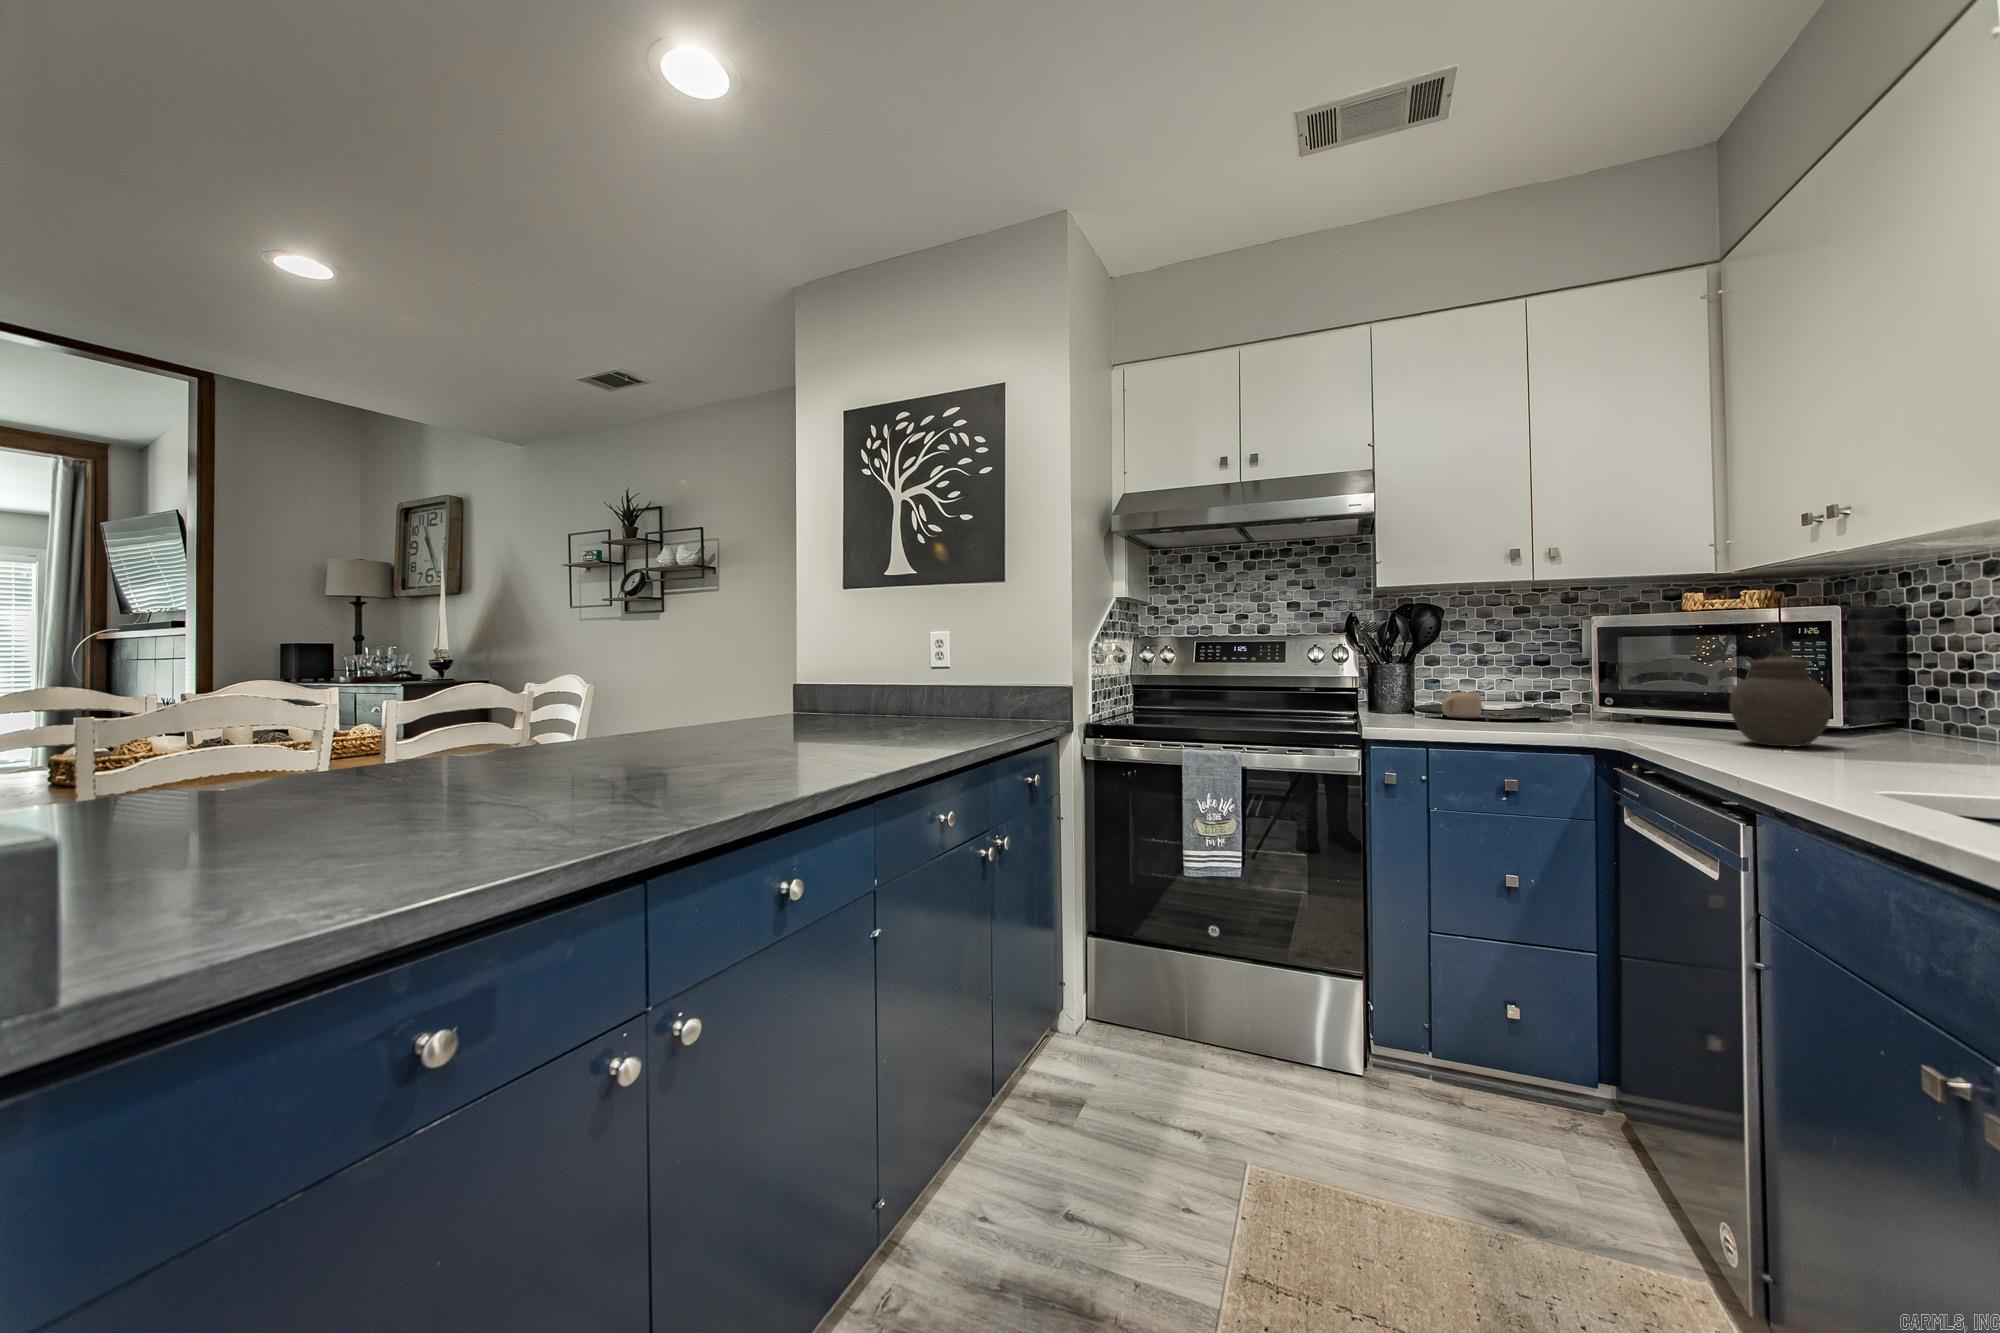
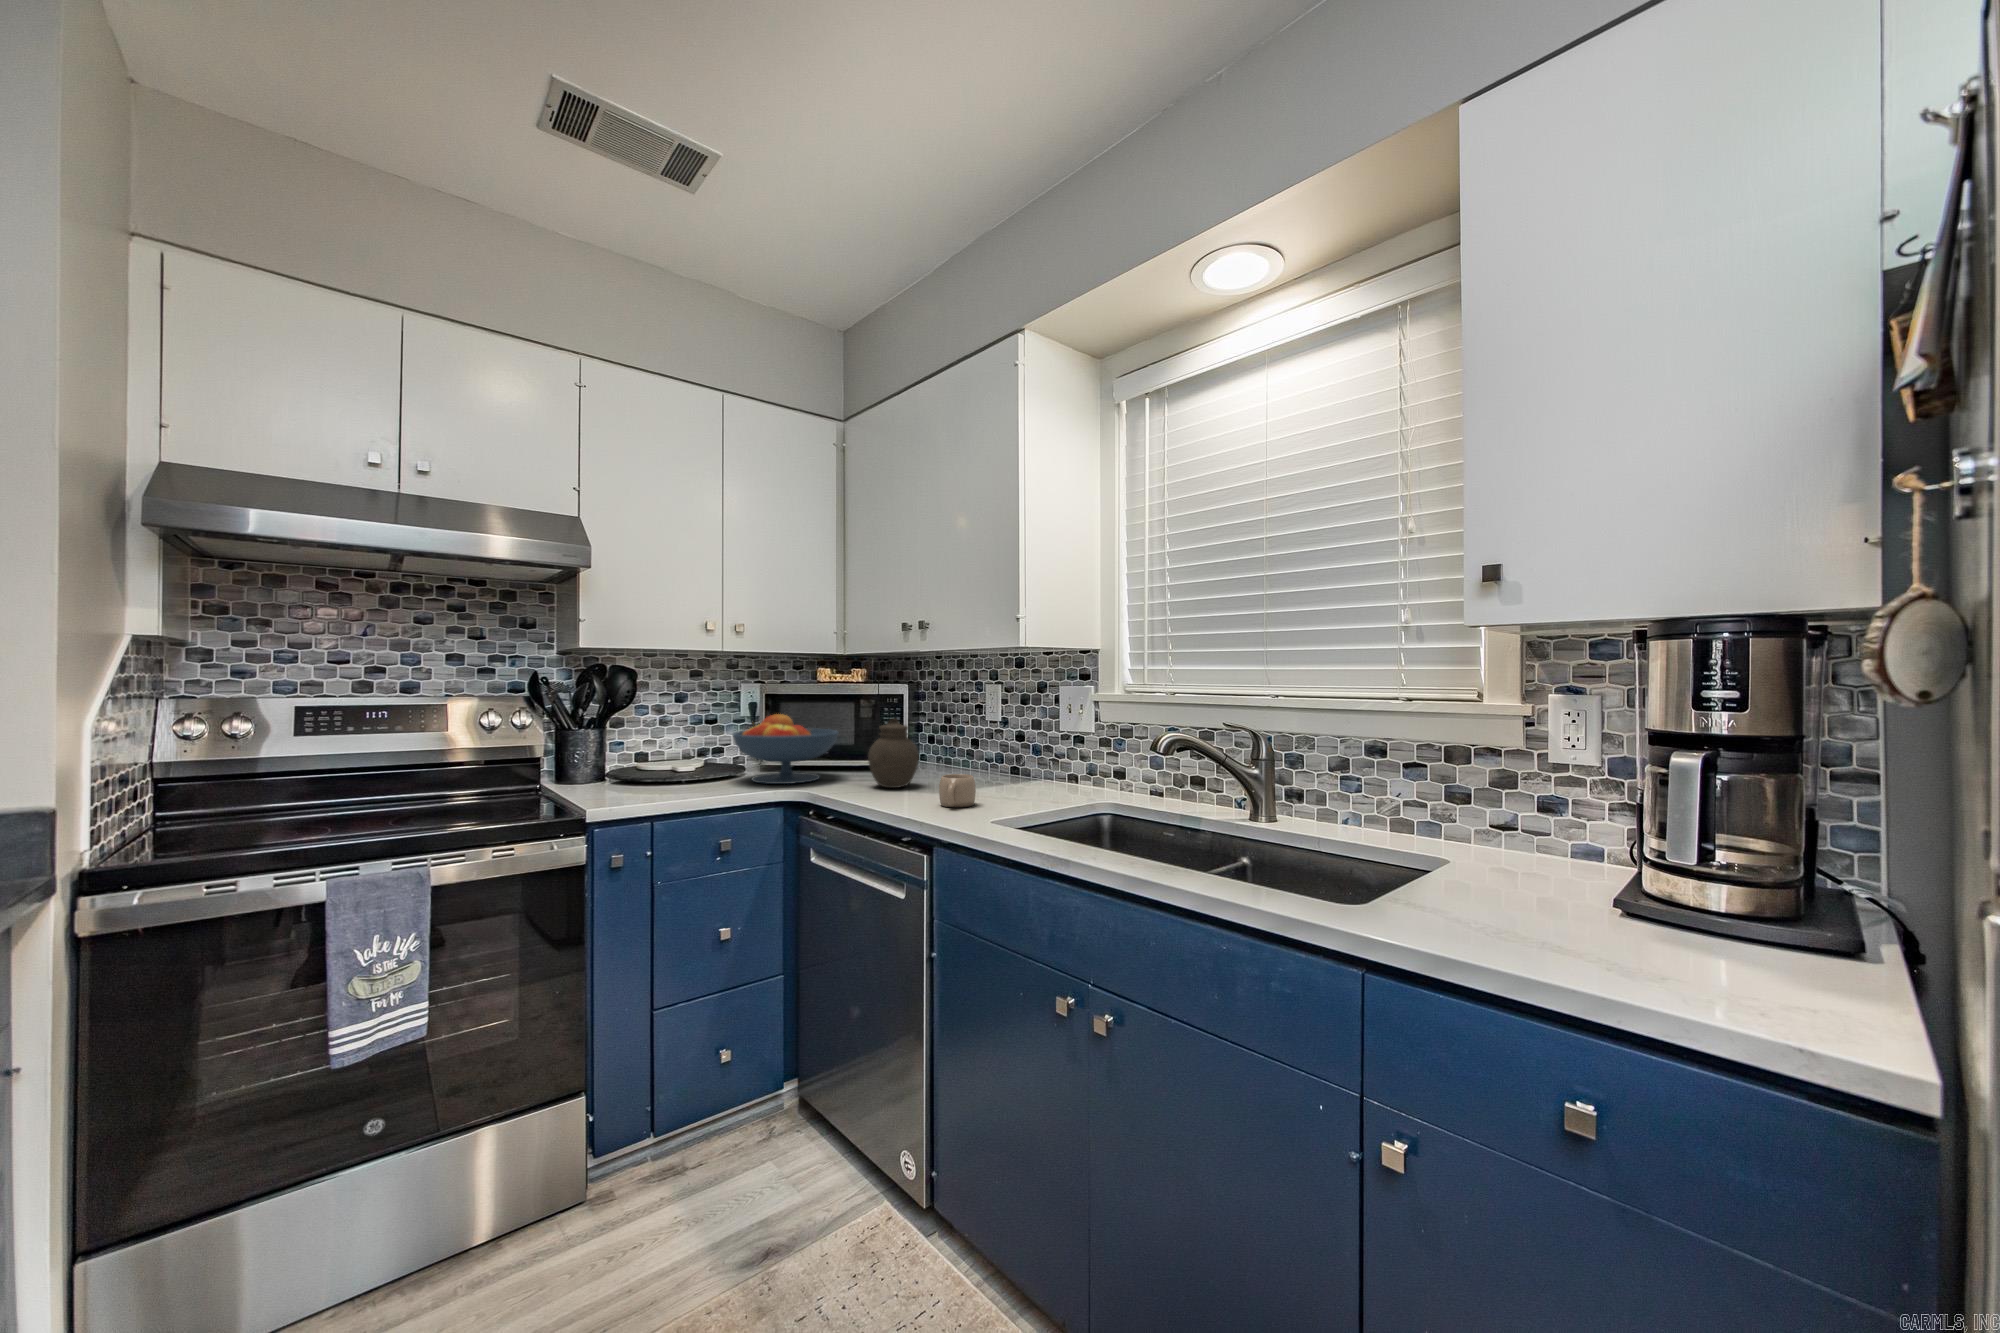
fruit bowl: none [1538,649,1699,730] -> present [733,714,838,784]
mug: present [1442,692,1481,718] -> present [939,774,976,807]

